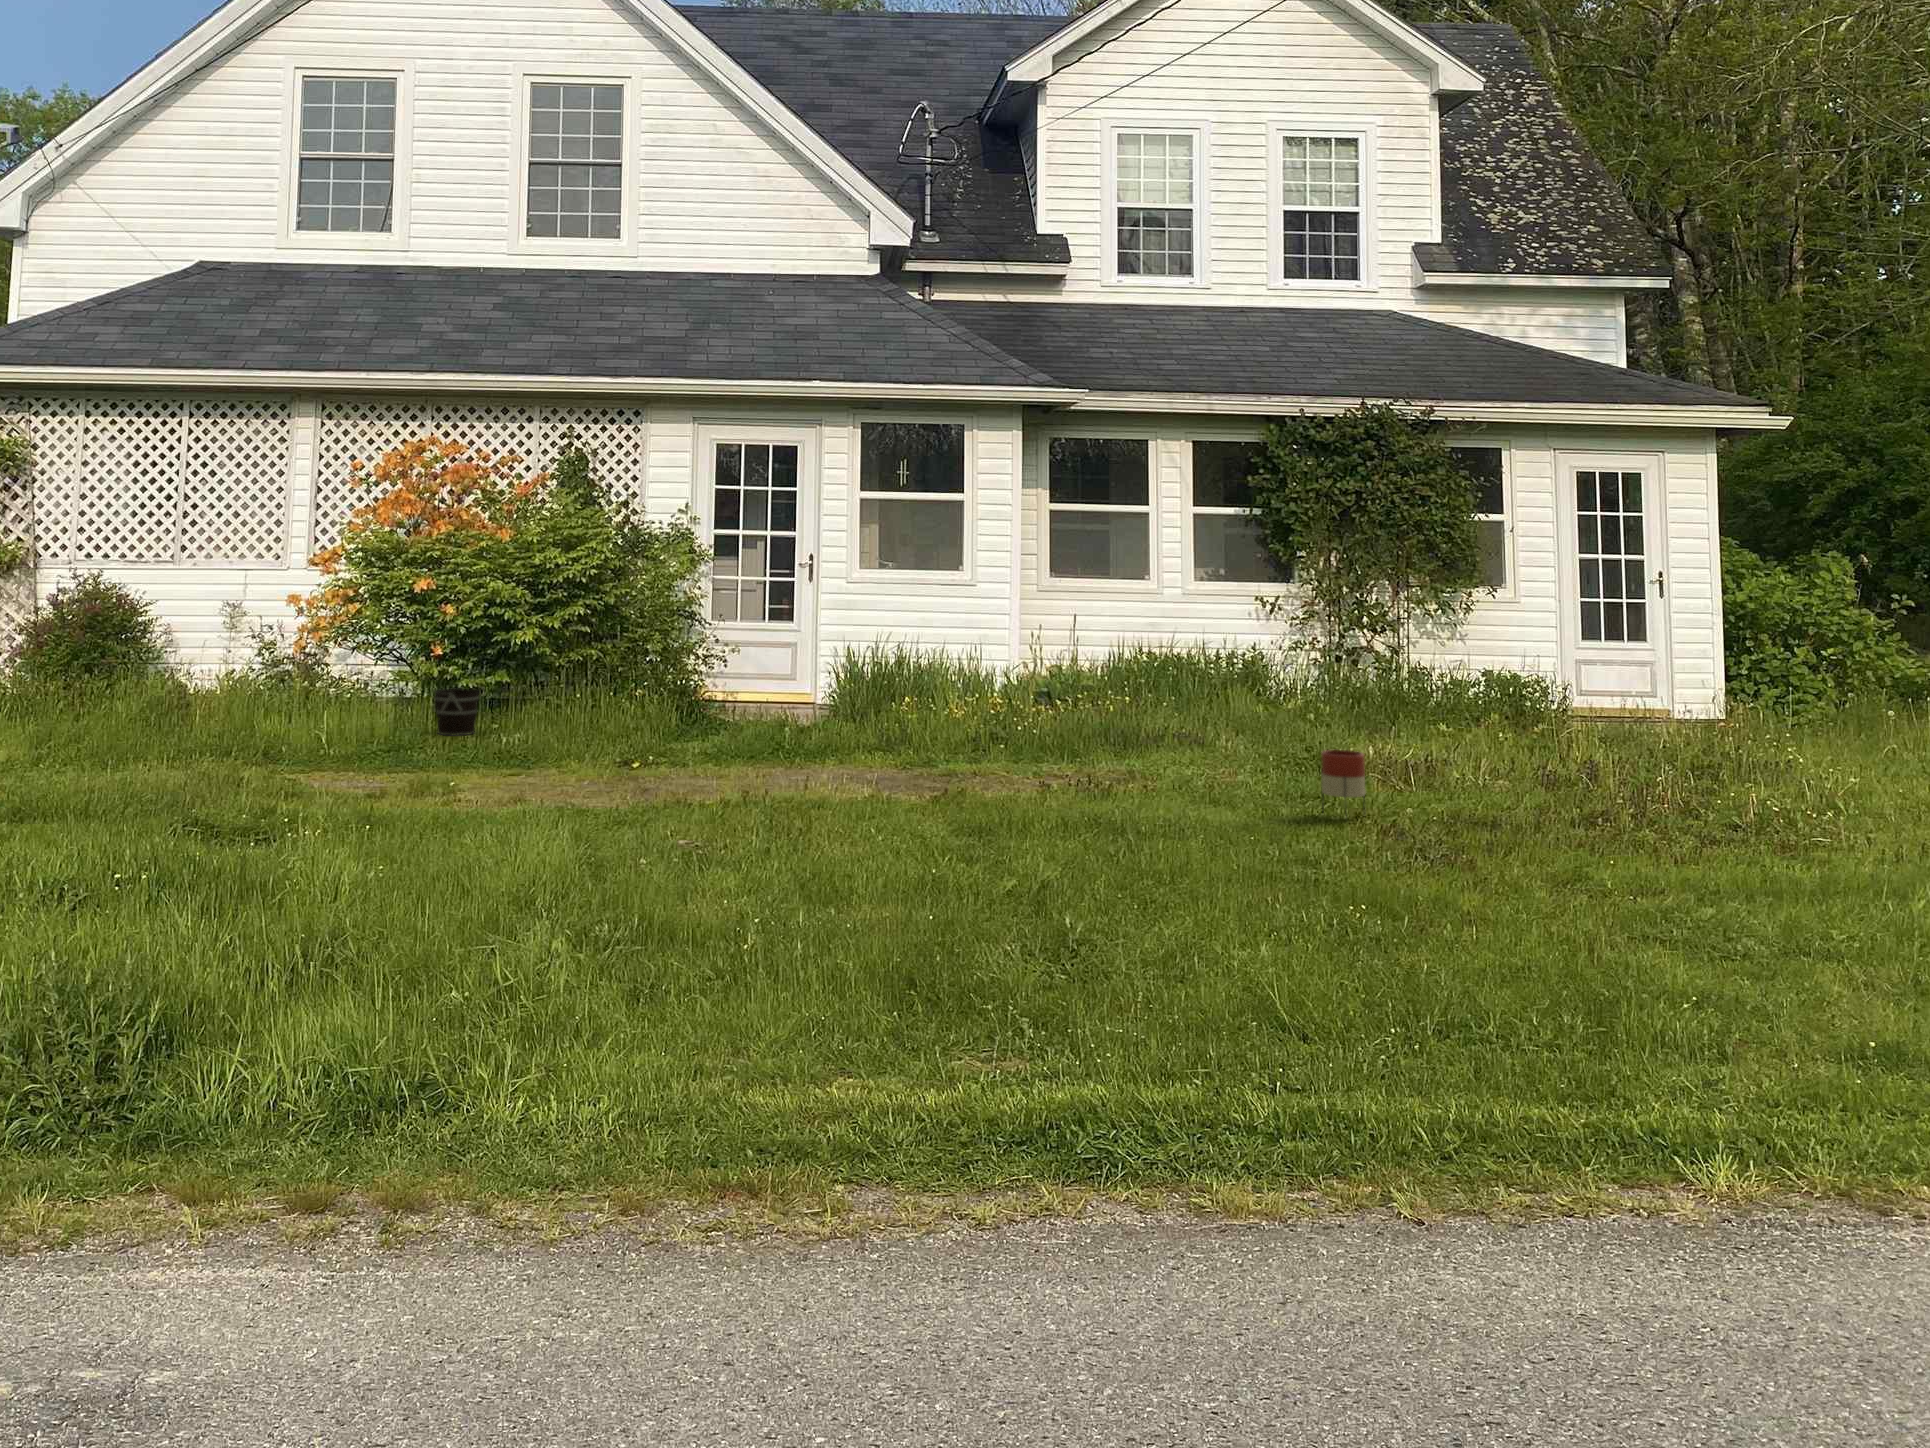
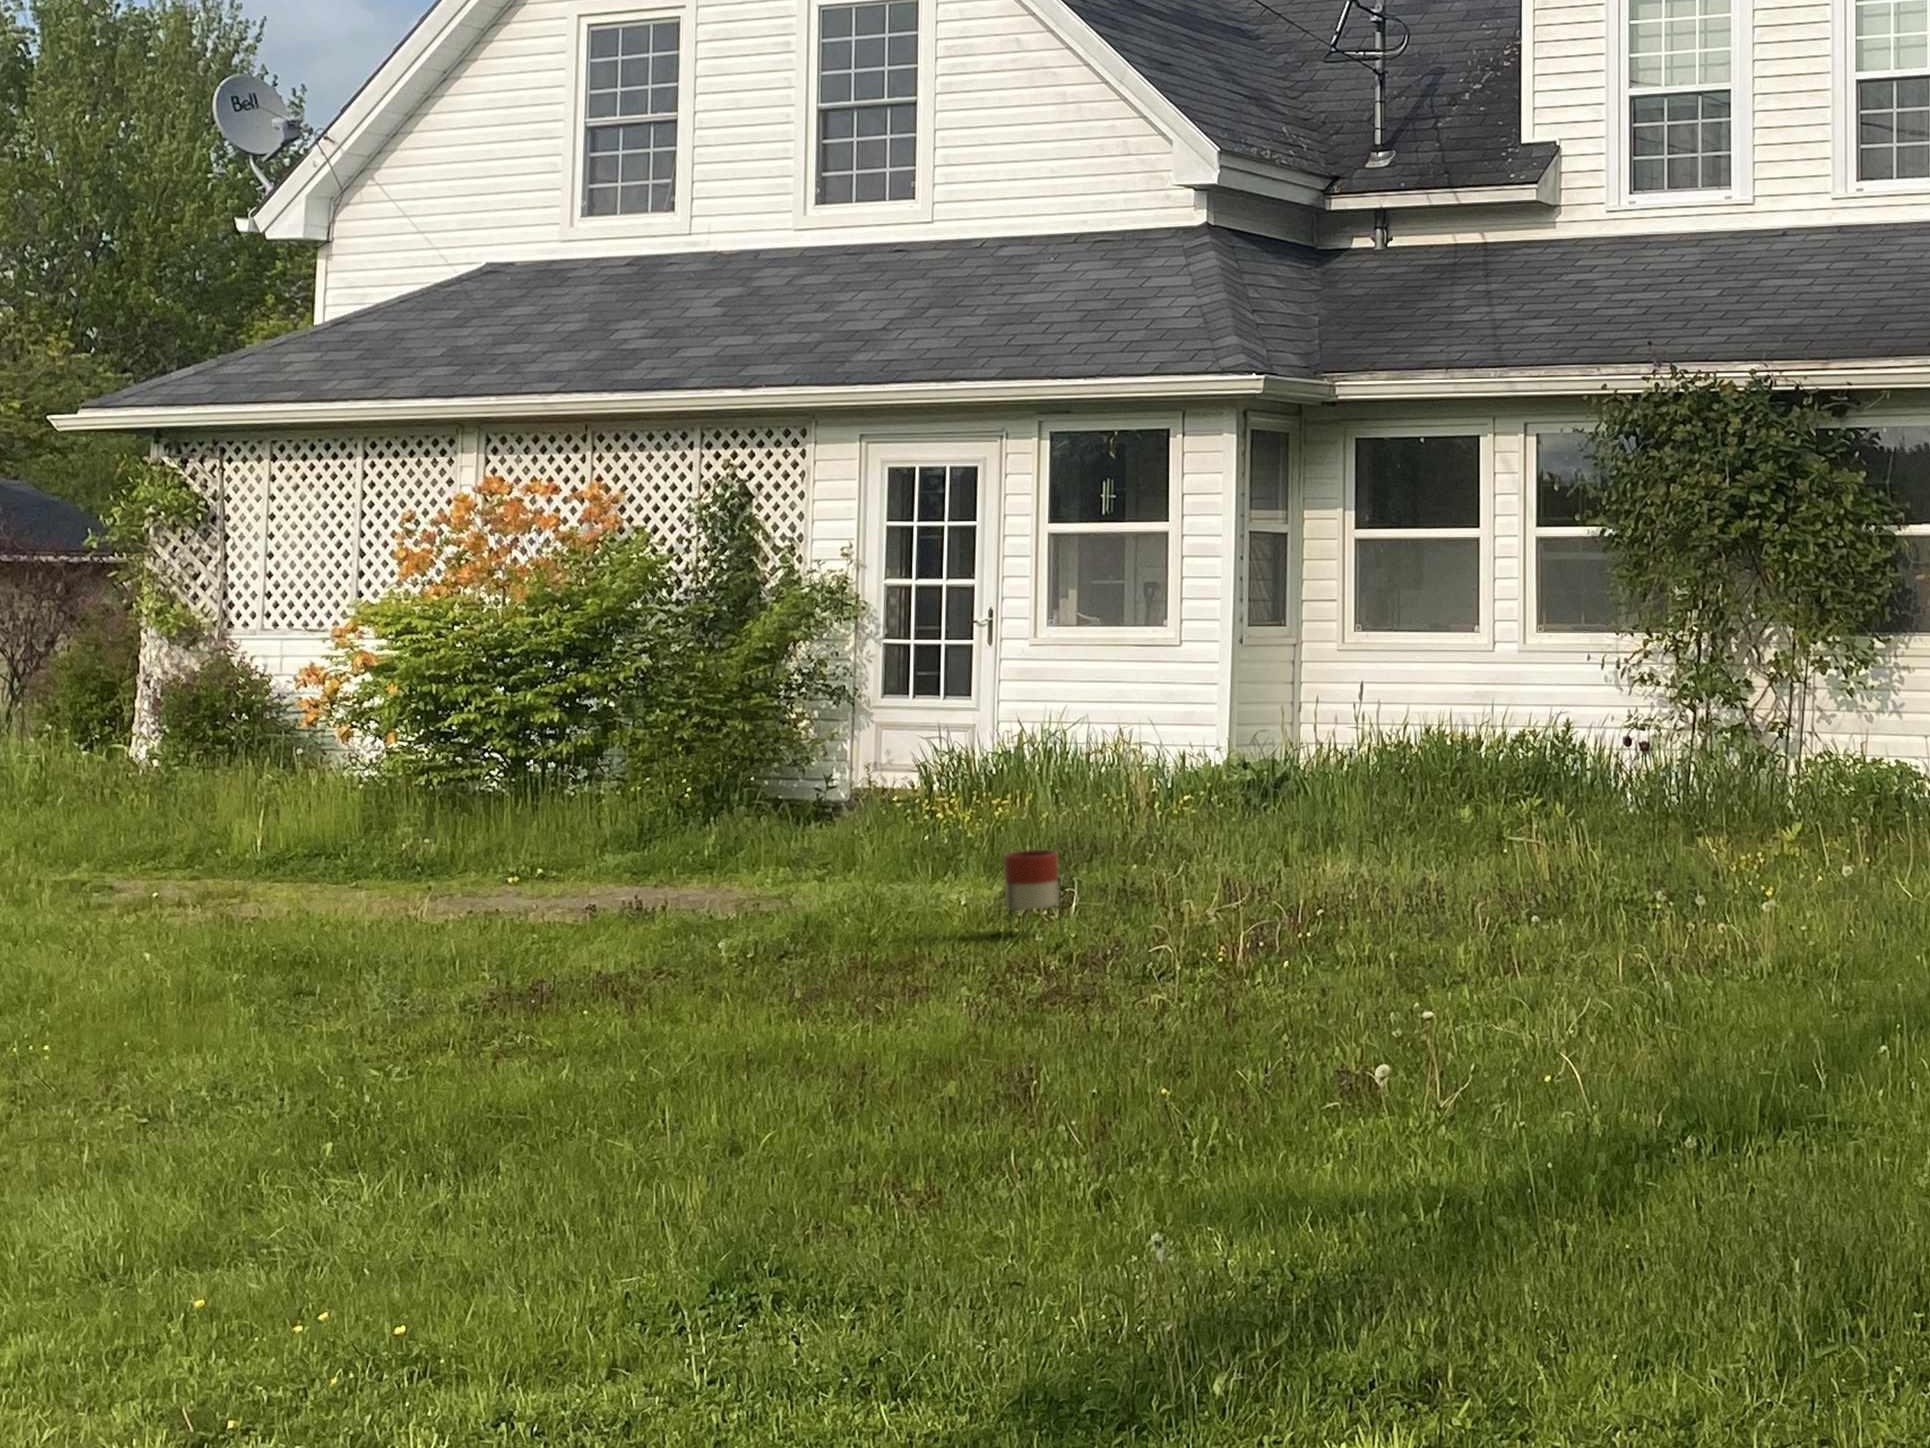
bucket: present [435,688,479,735] -> none [473,770,529,827]

